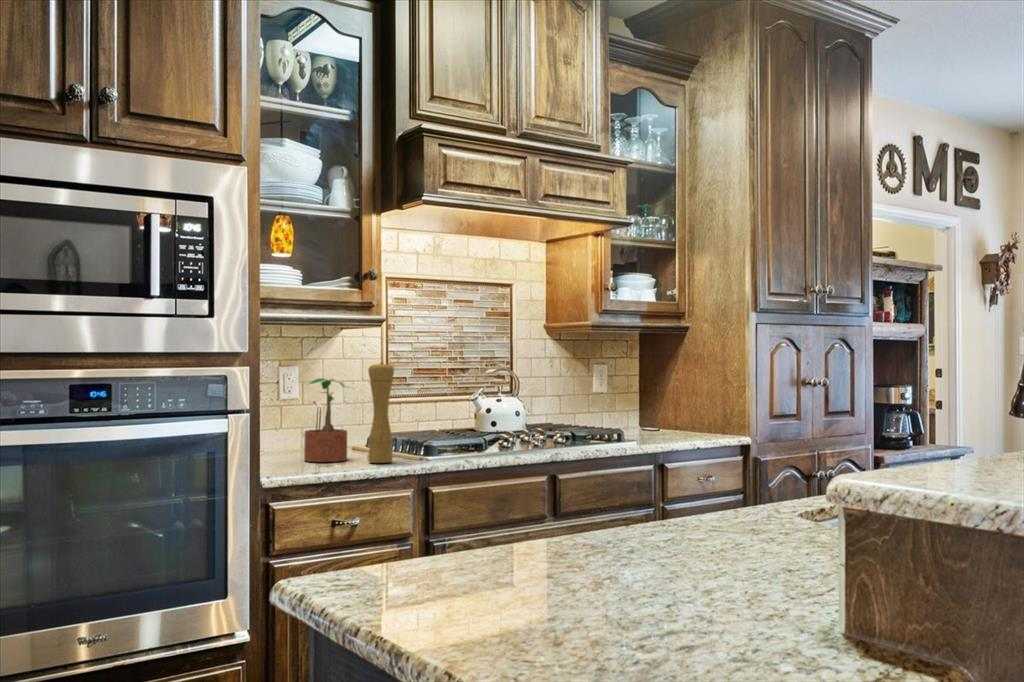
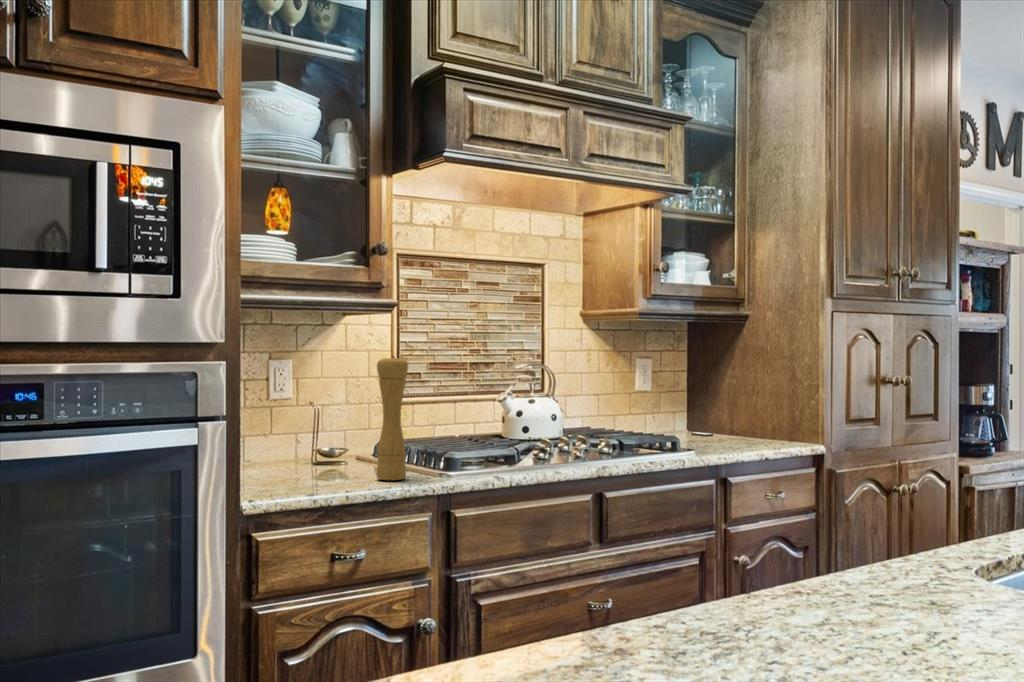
potted plant: present [304,378,347,462] -> none [297,375,356,478]

